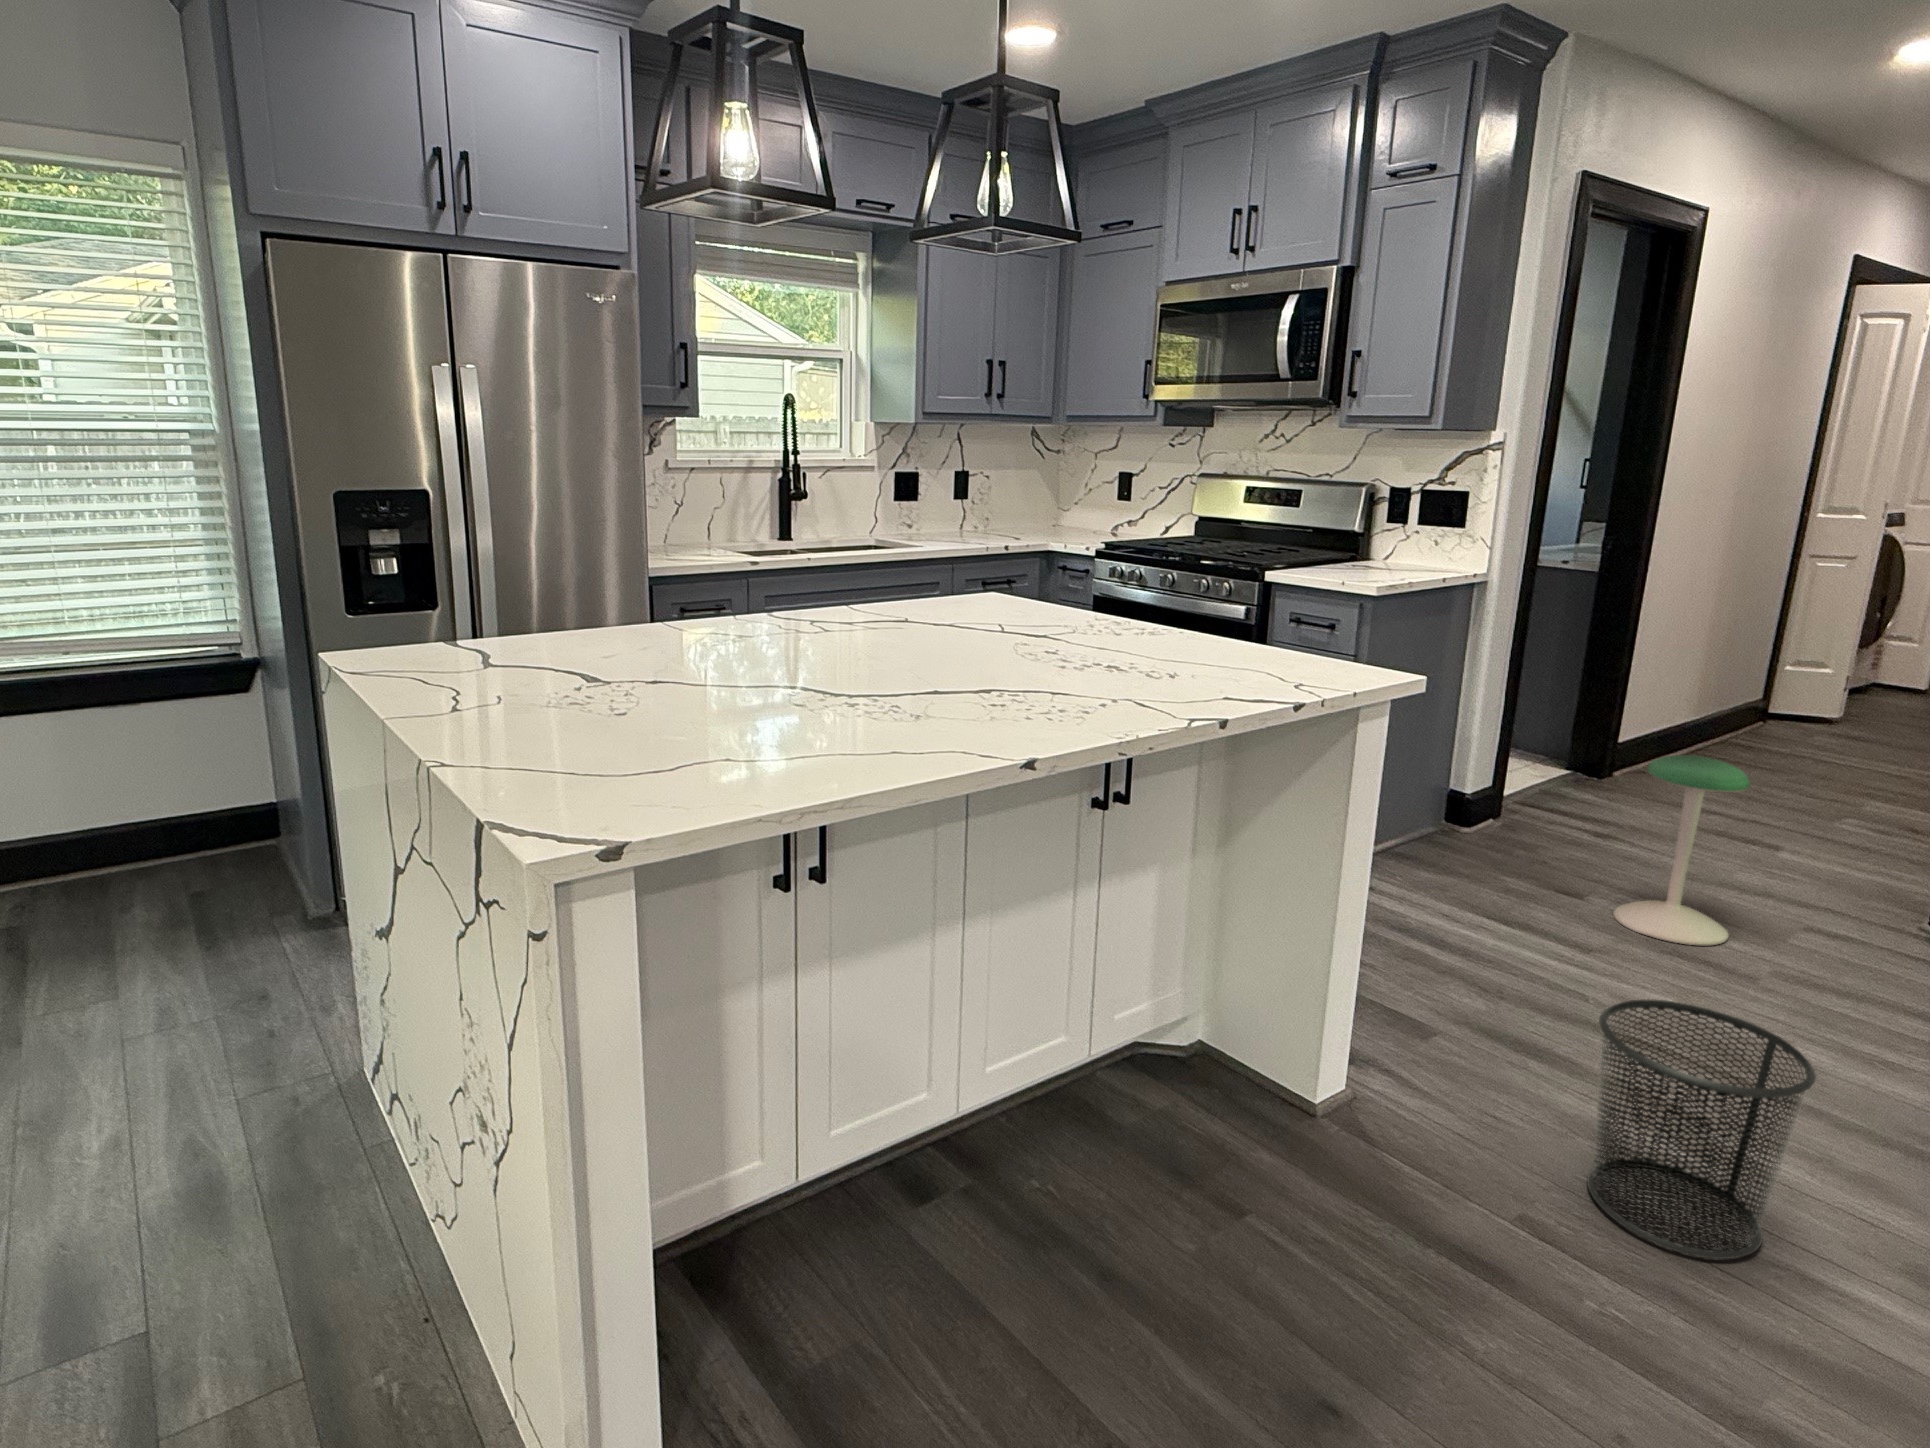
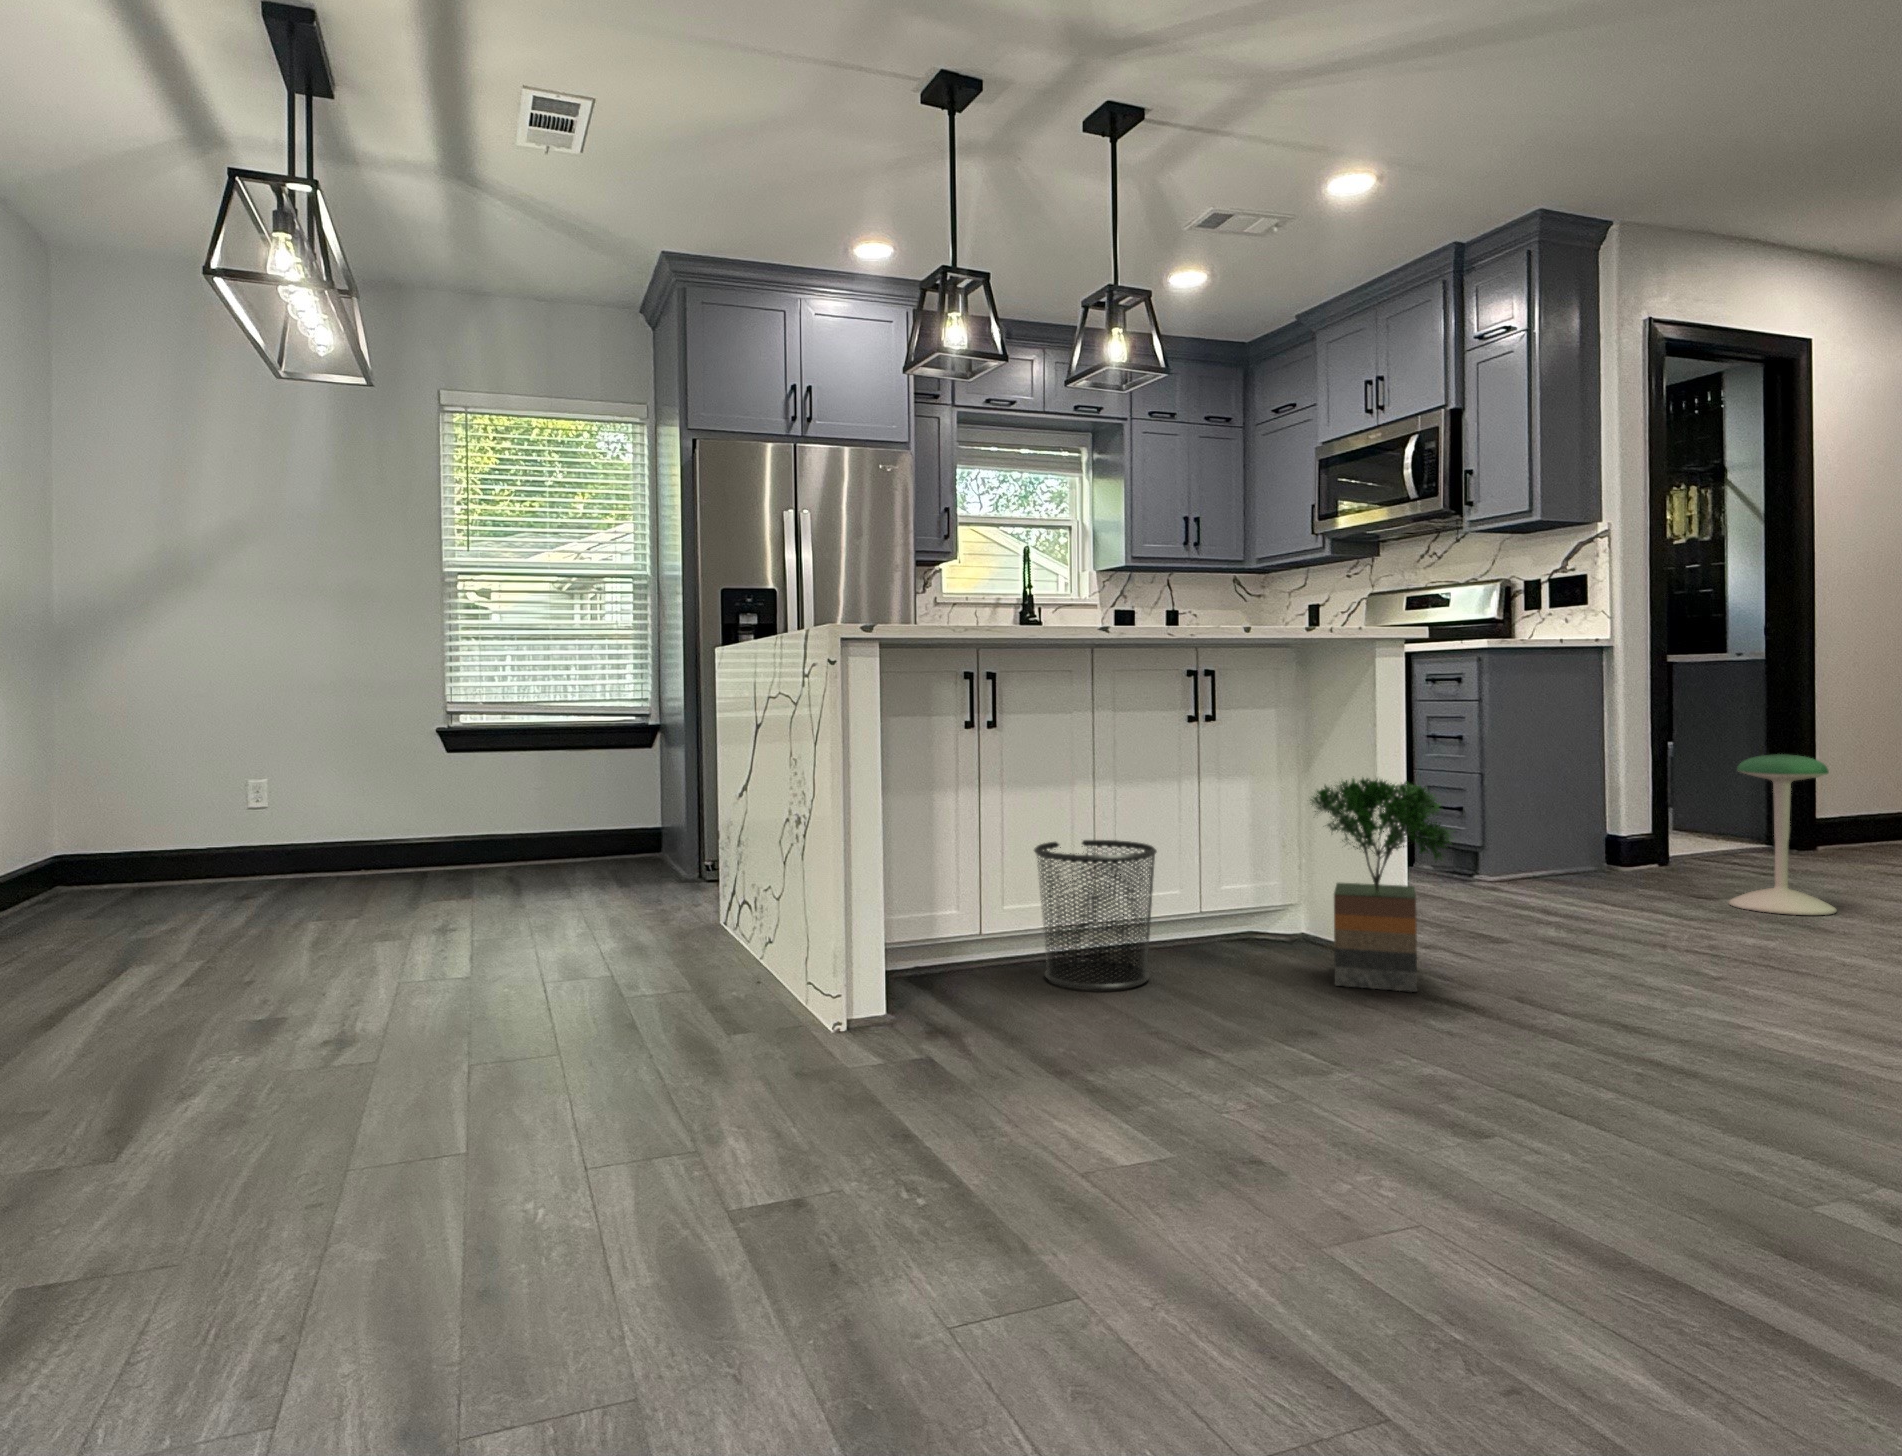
potted tree: none [1273,923,1501,1242] -> present [1310,778,1451,992]
waste bin: present [1587,1000,1816,1259] -> present [1034,840,1157,990]

